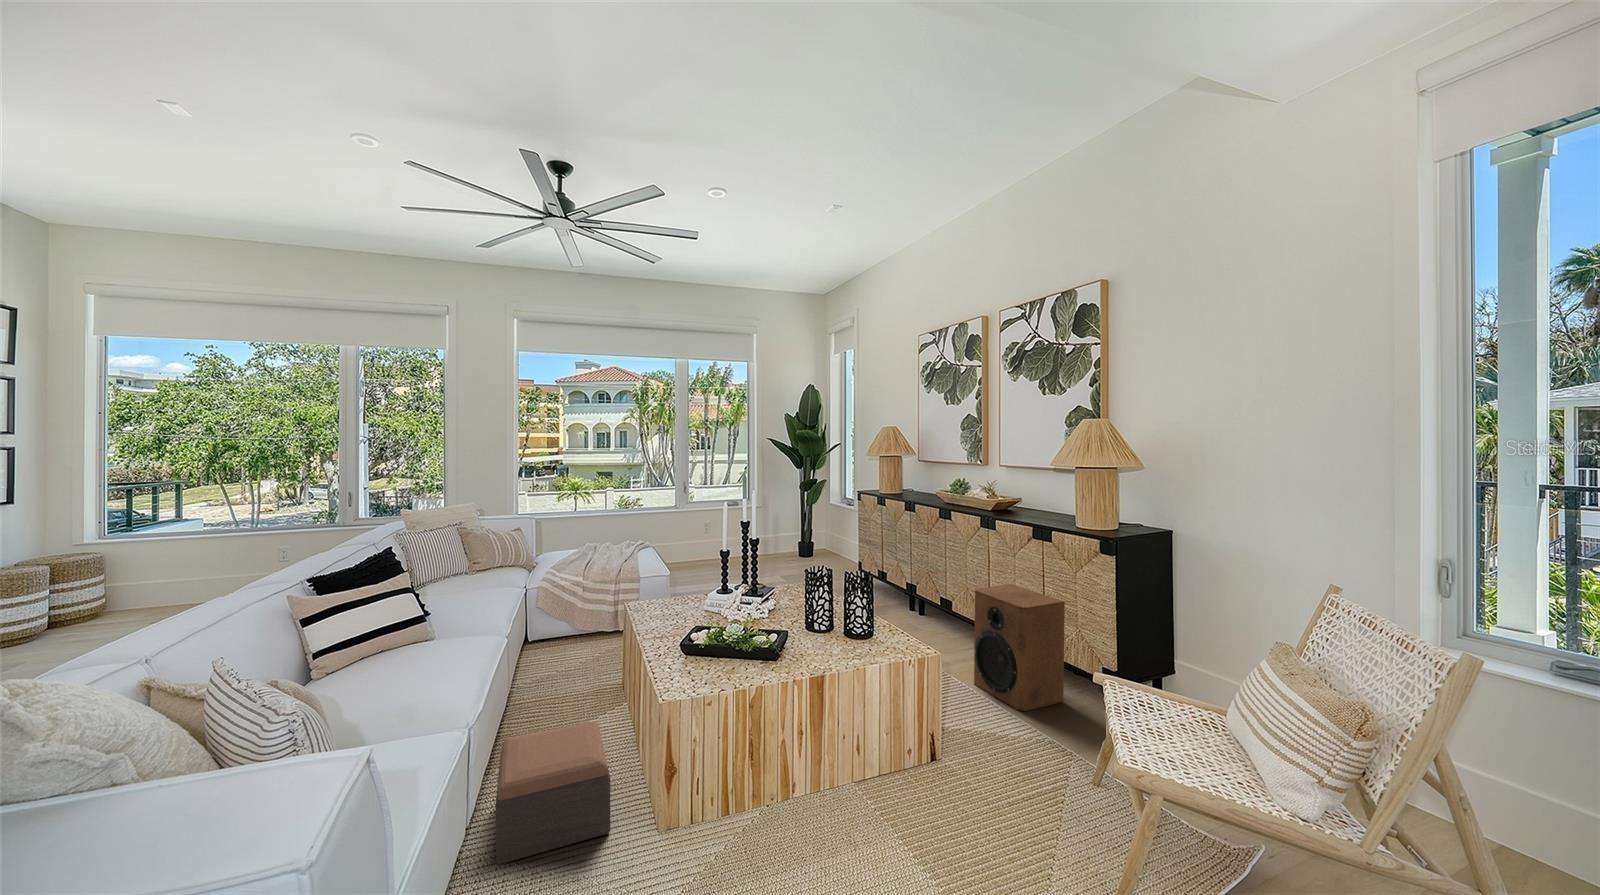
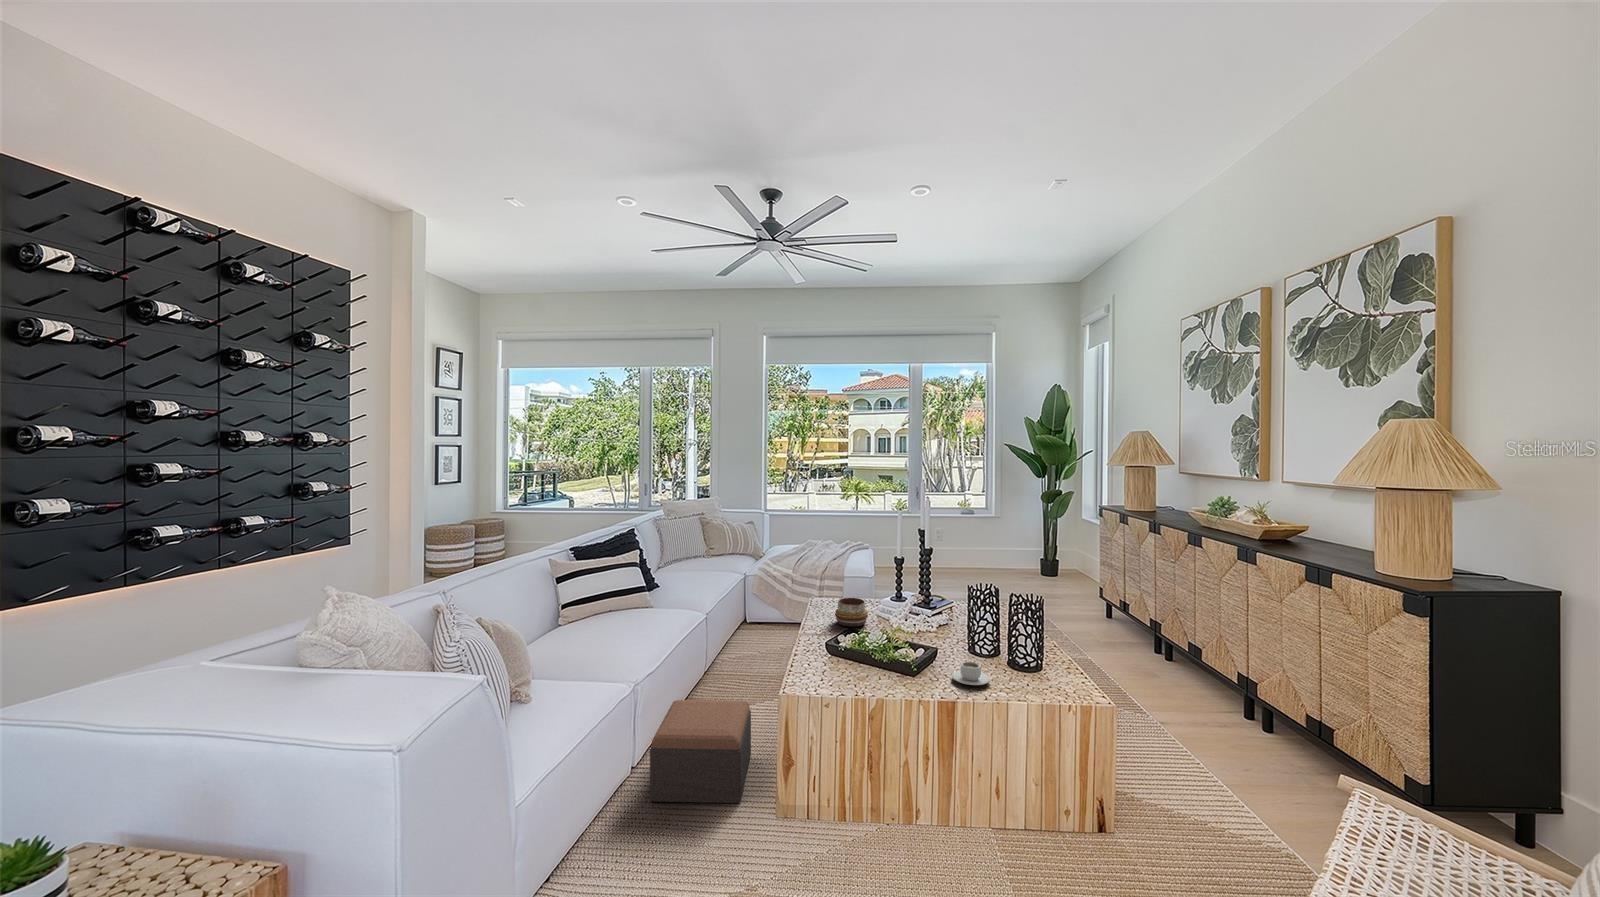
speaker: present [974,584,1065,711] -> none [1204,639,1345,814]
decorative bowl: none [673,593,707,623] -> present [835,598,868,627]
teacup: none [812,636,846,657] -> present [952,662,990,685]

